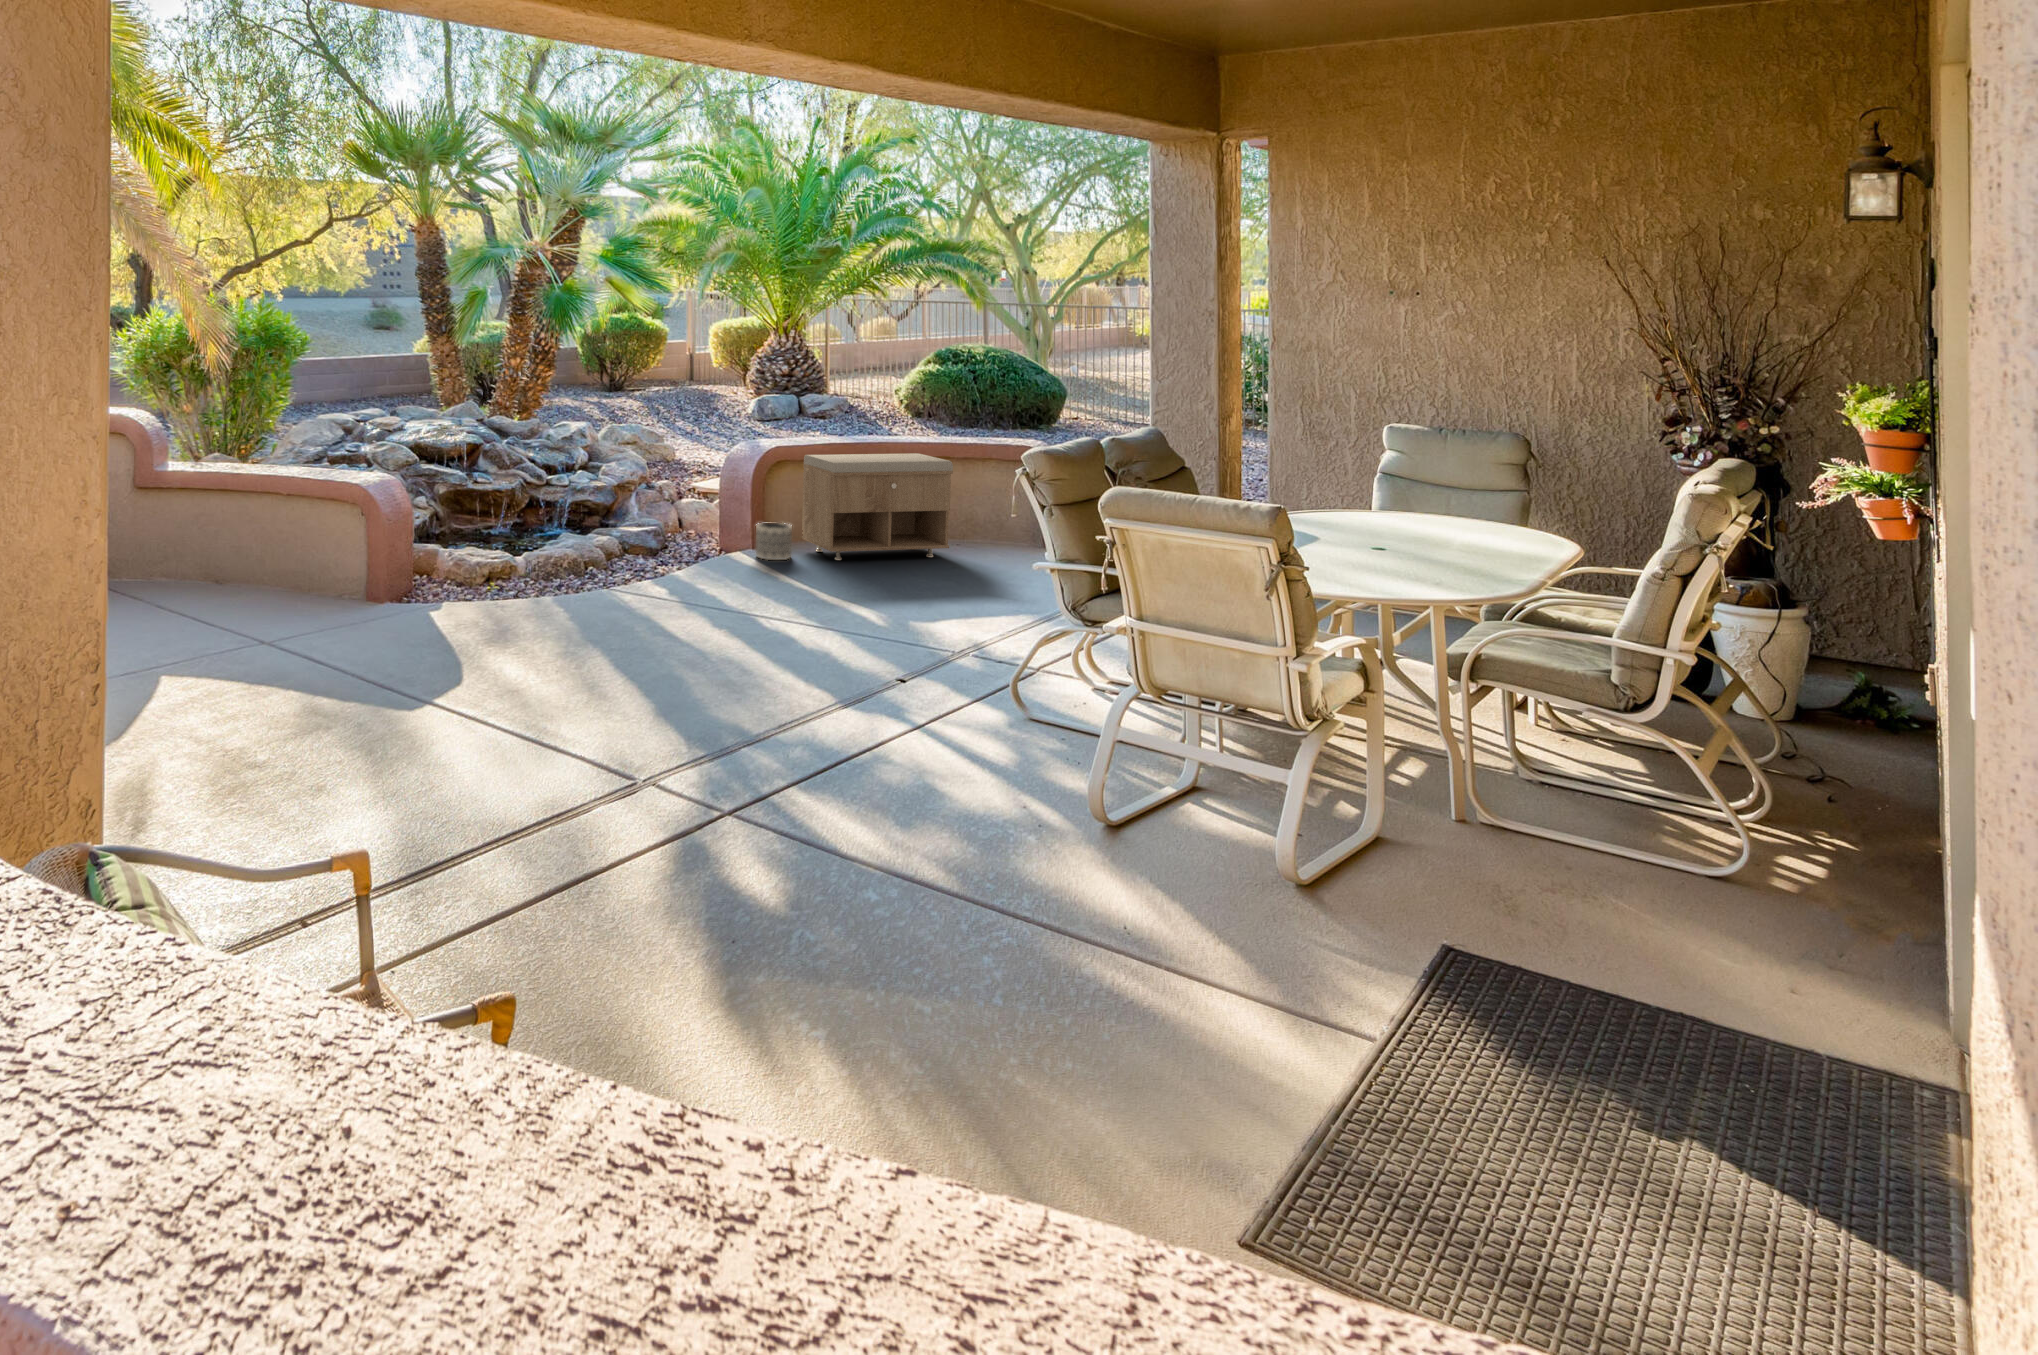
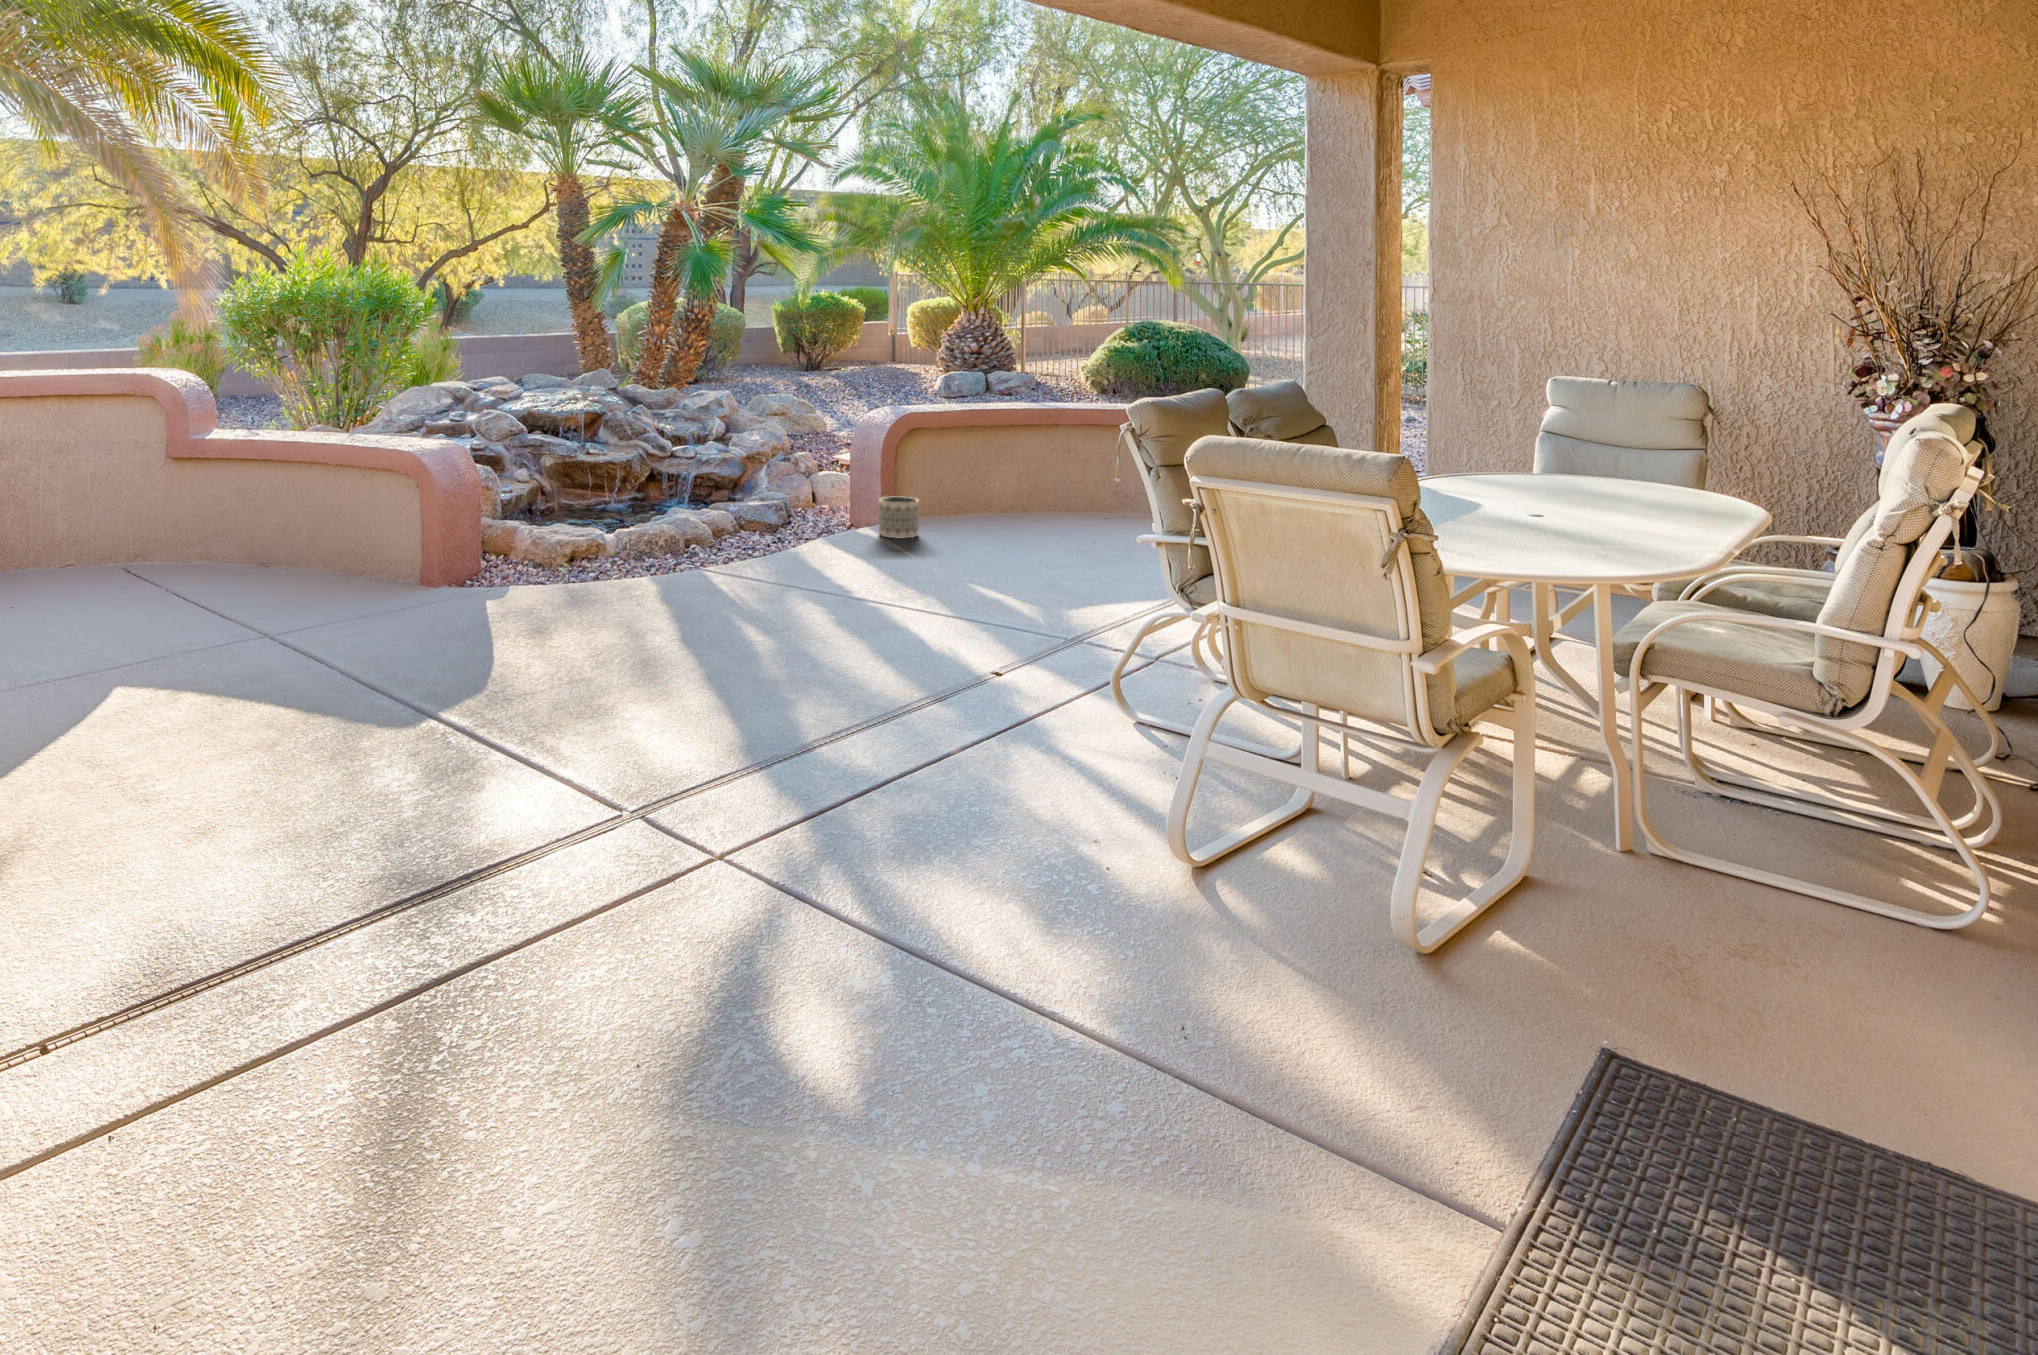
storage bench: present [802,453,953,560] -> none [934,420,1097,538]

